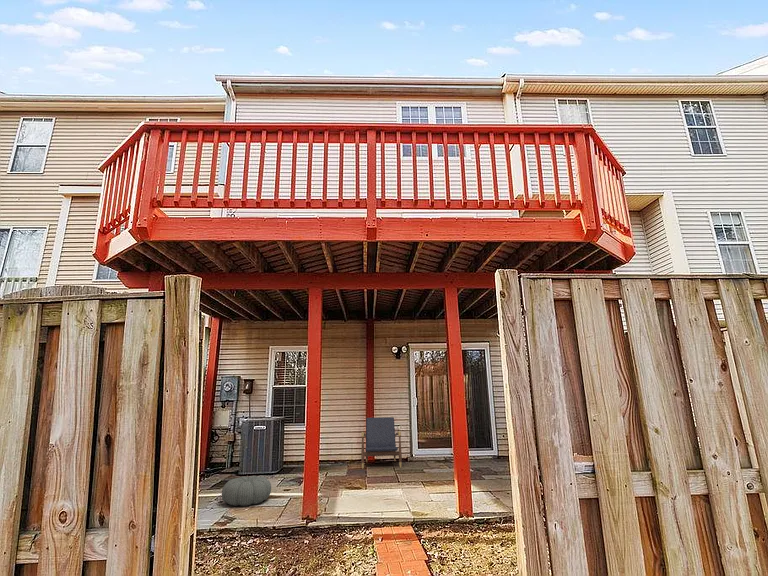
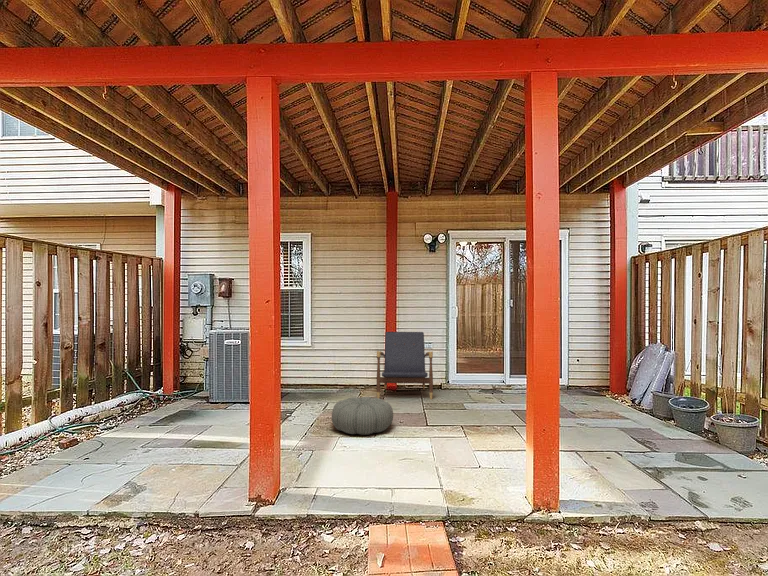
pouf: present [222,476,271,506] -> present [332,397,393,435]

